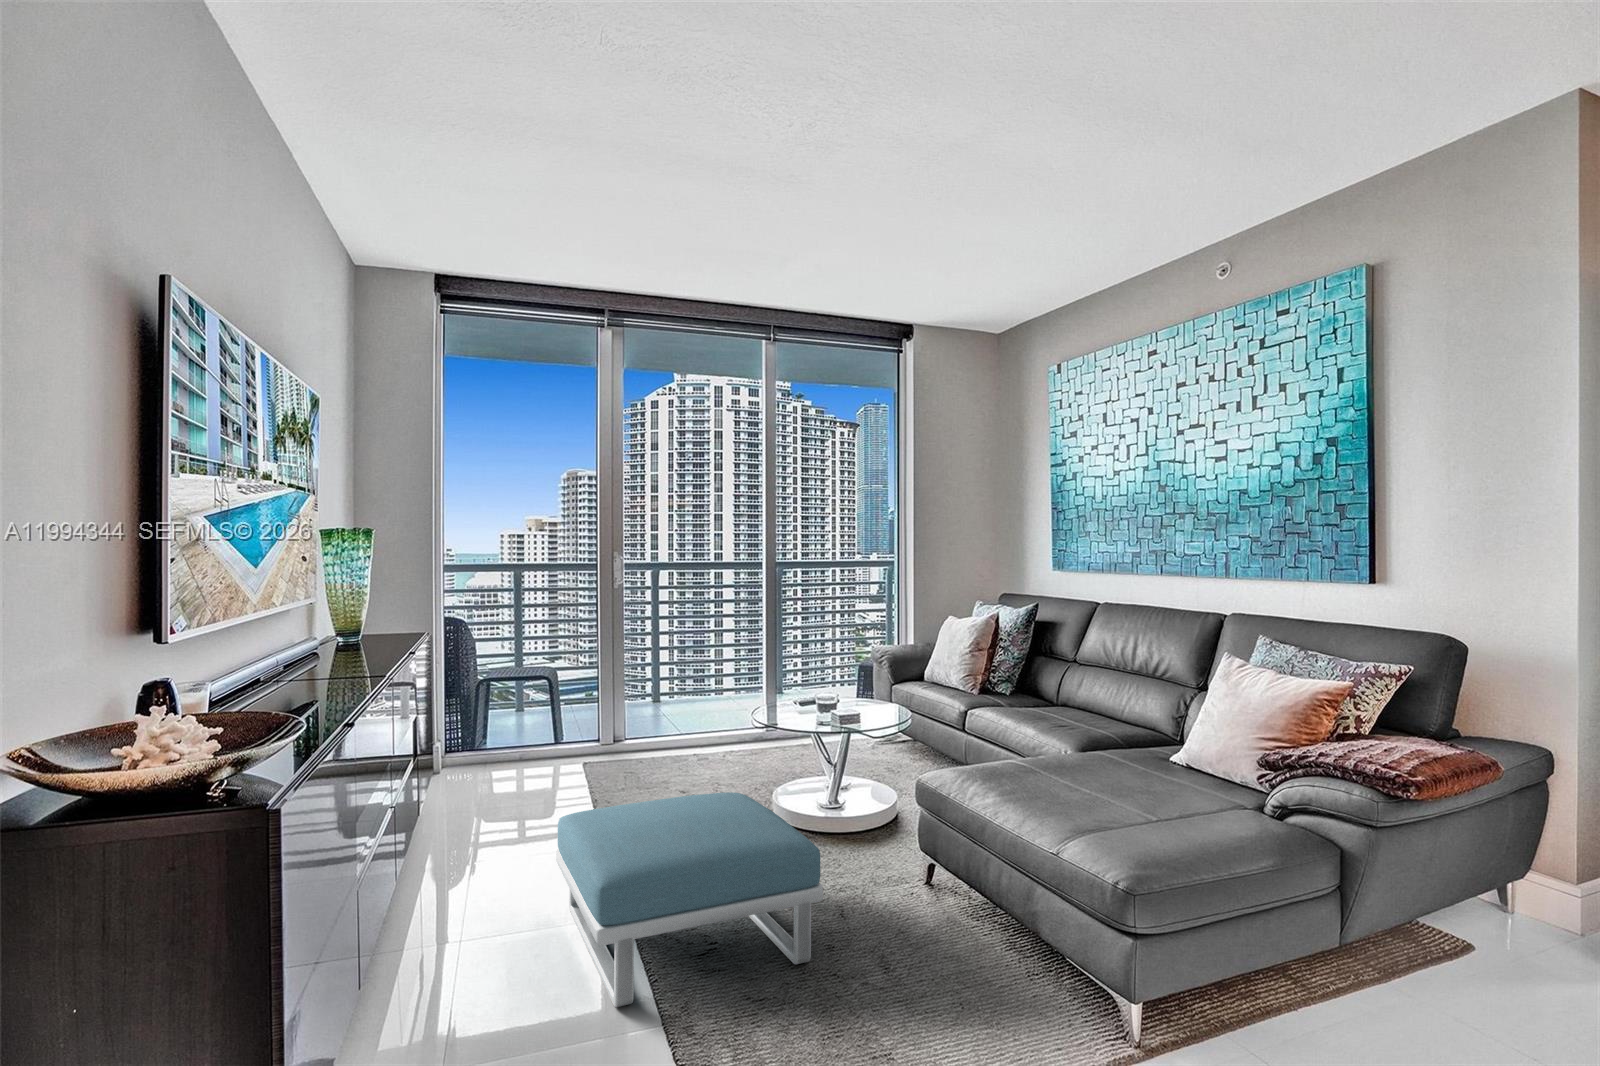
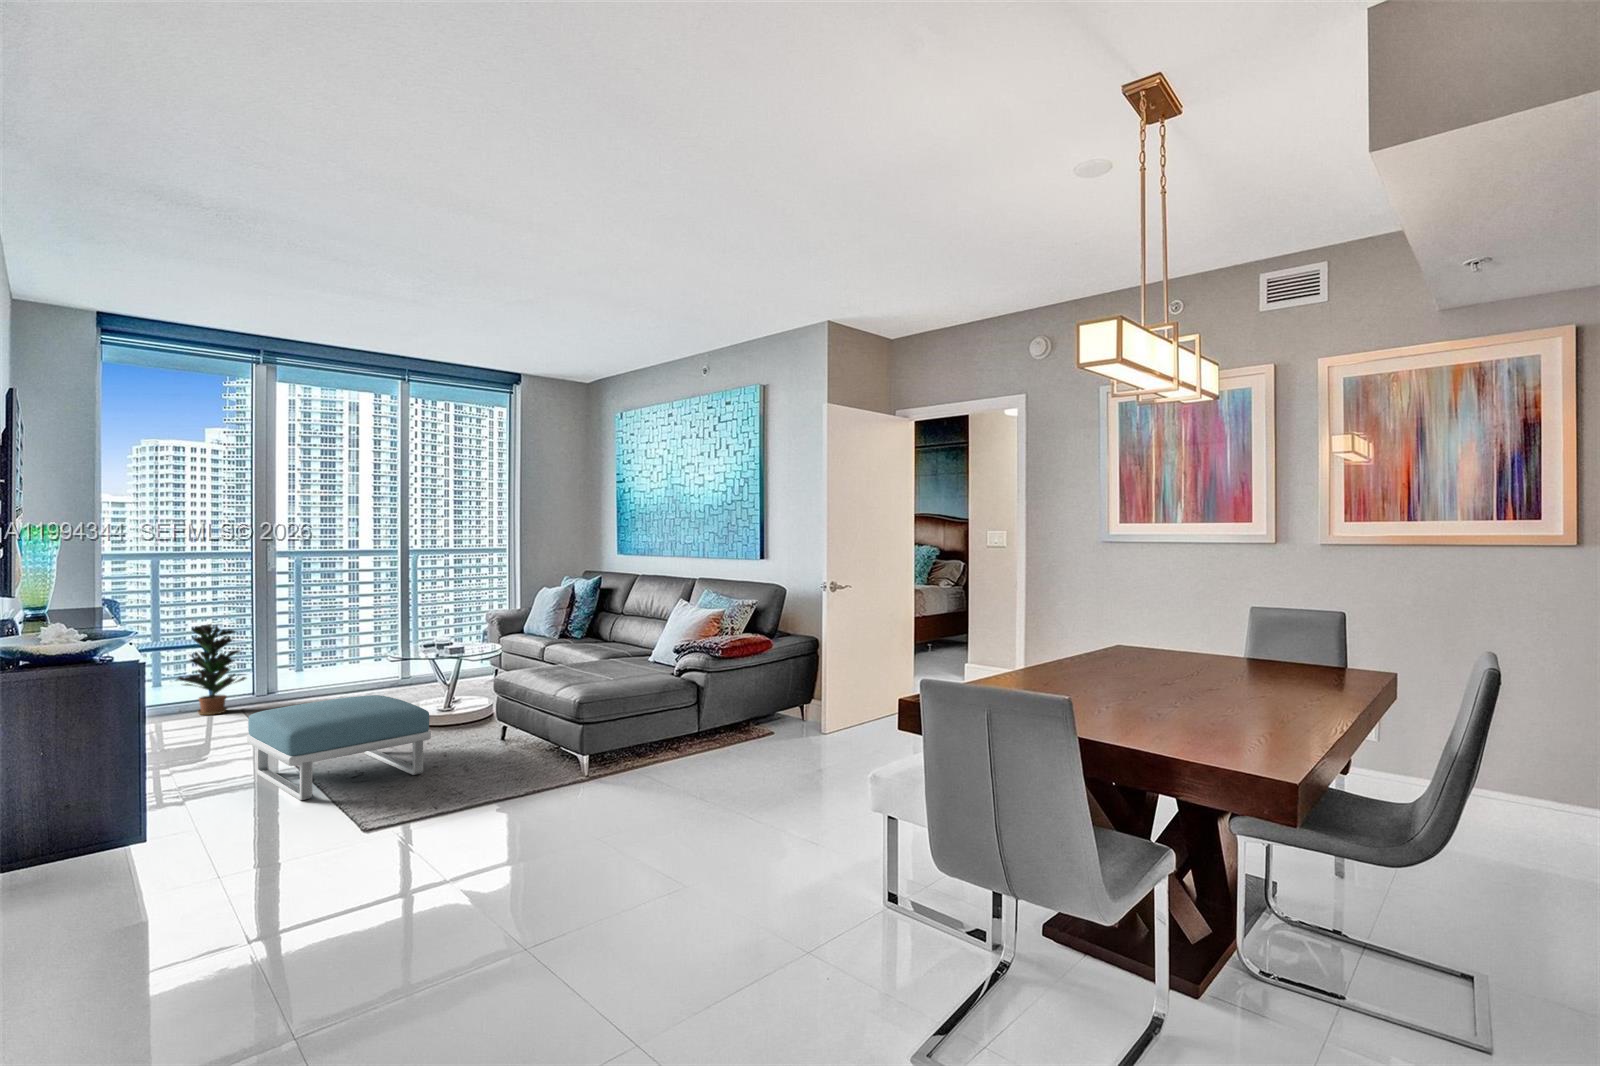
potted plant: none [514,652,590,770] -> present [177,624,246,715]

